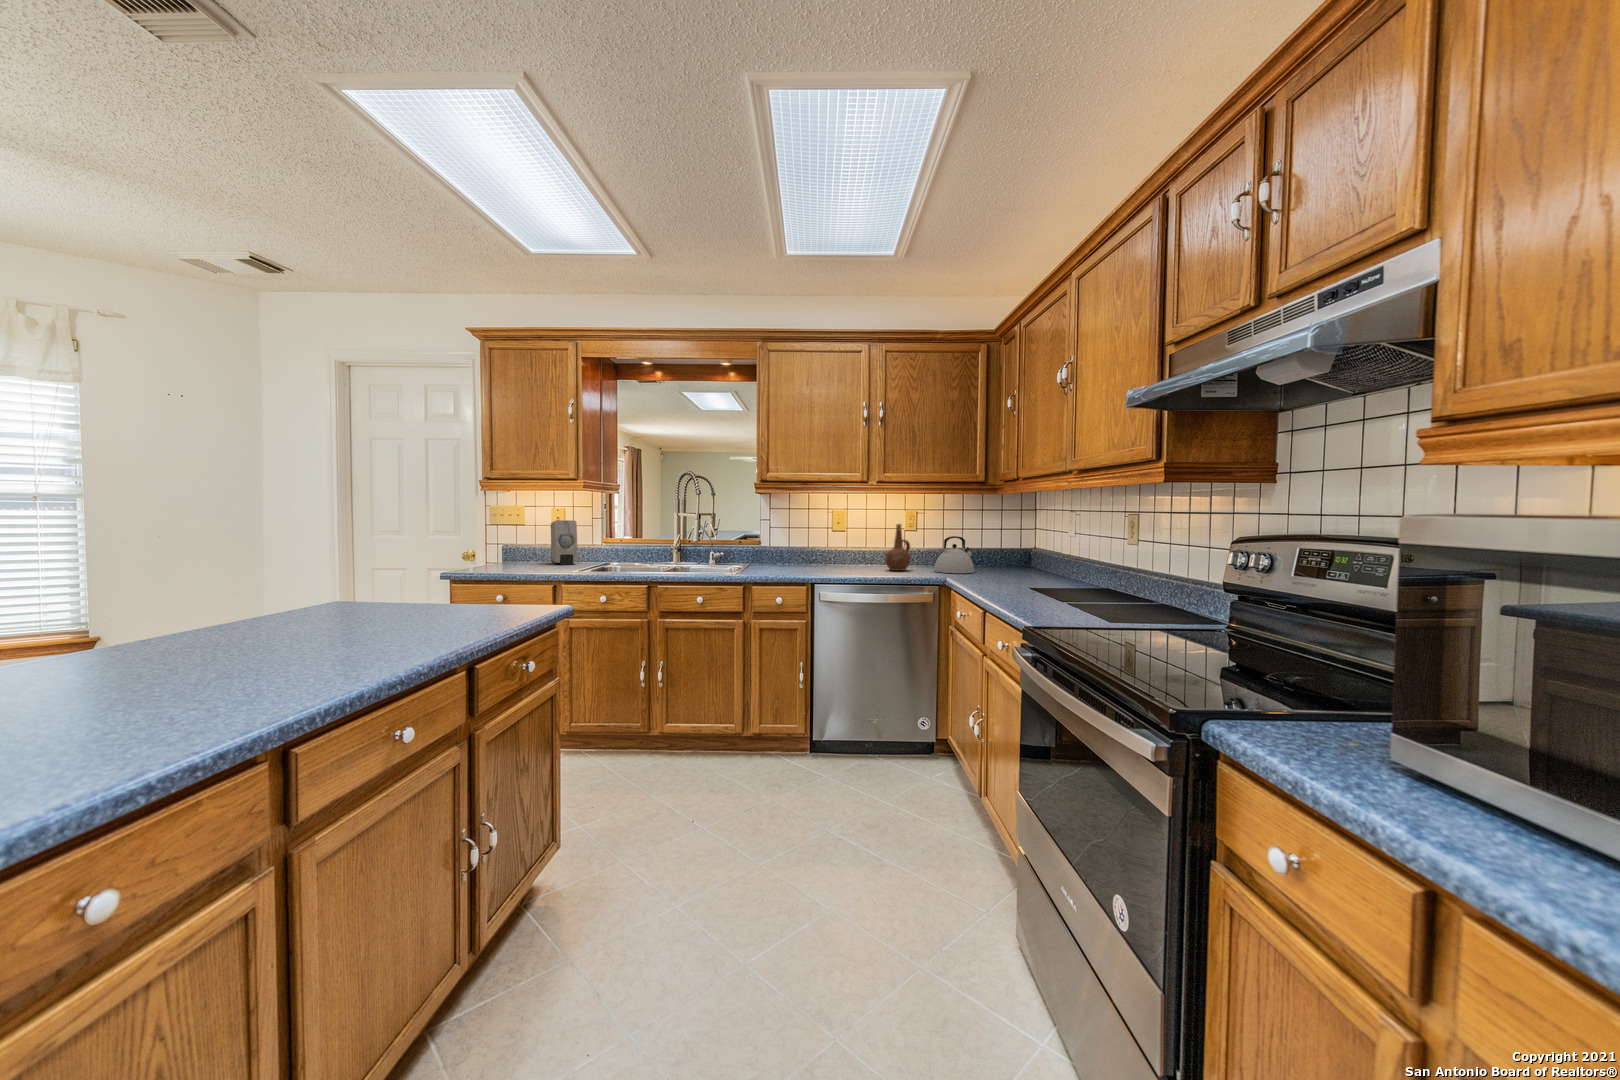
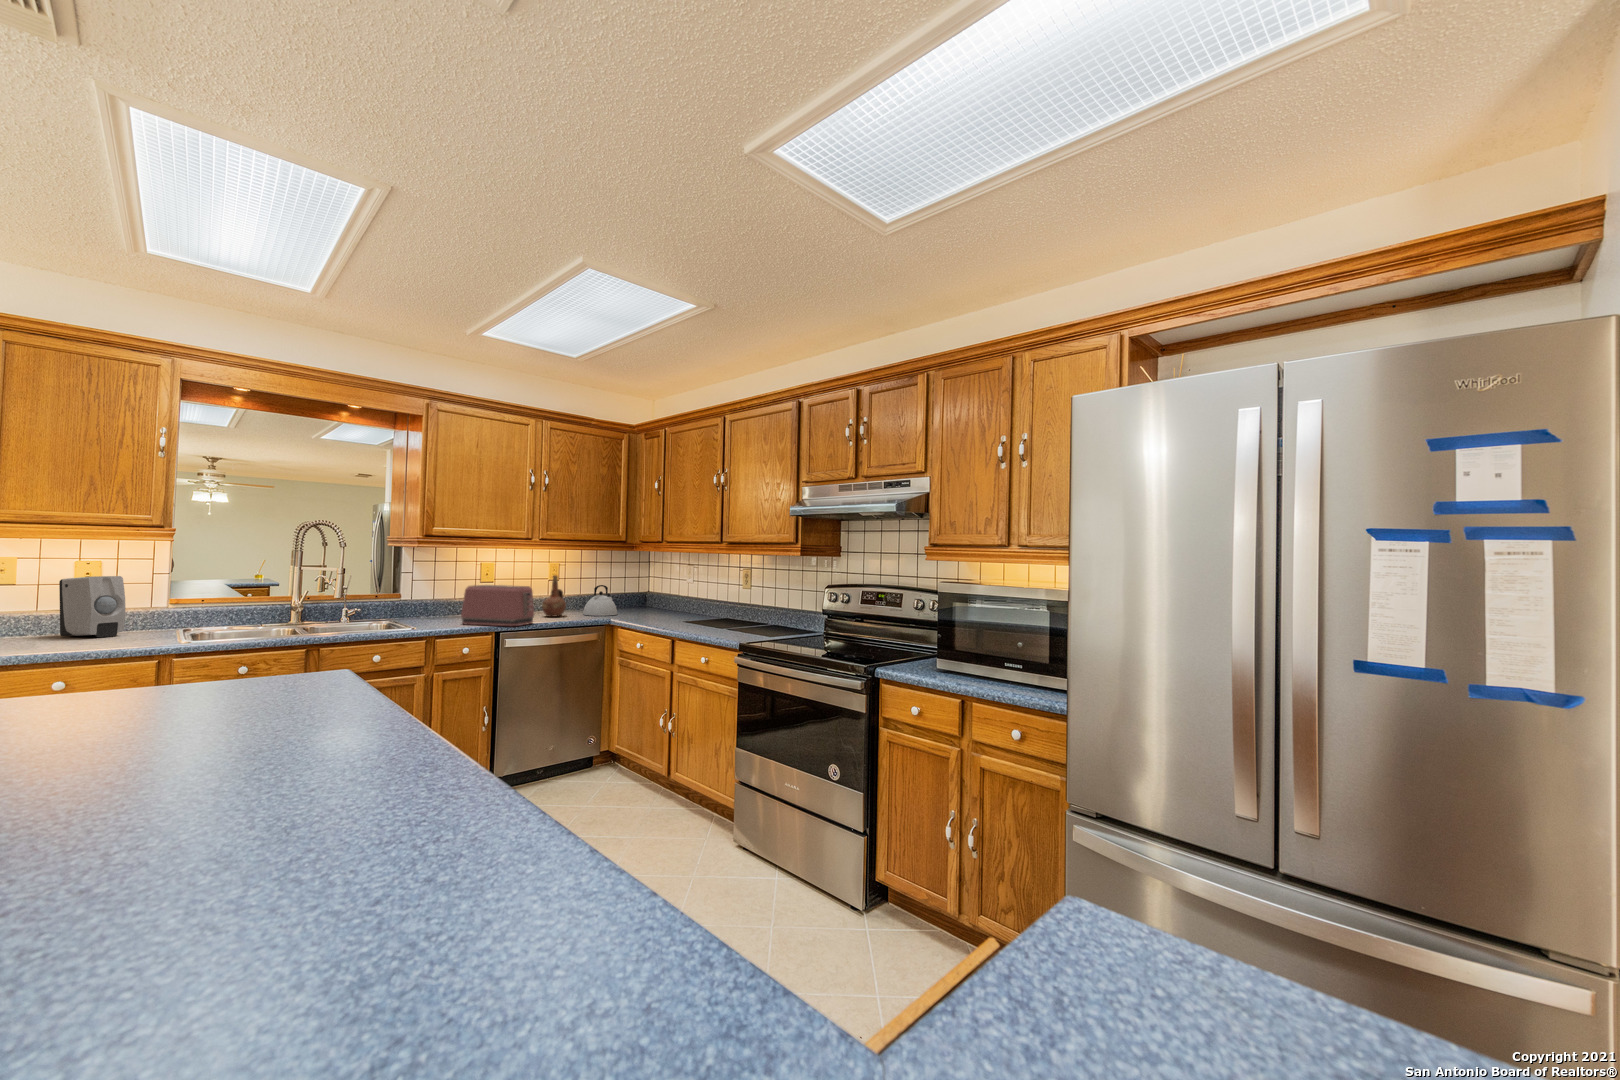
toaster: none [789,532,854,577] -> present [461,585,534,626]

